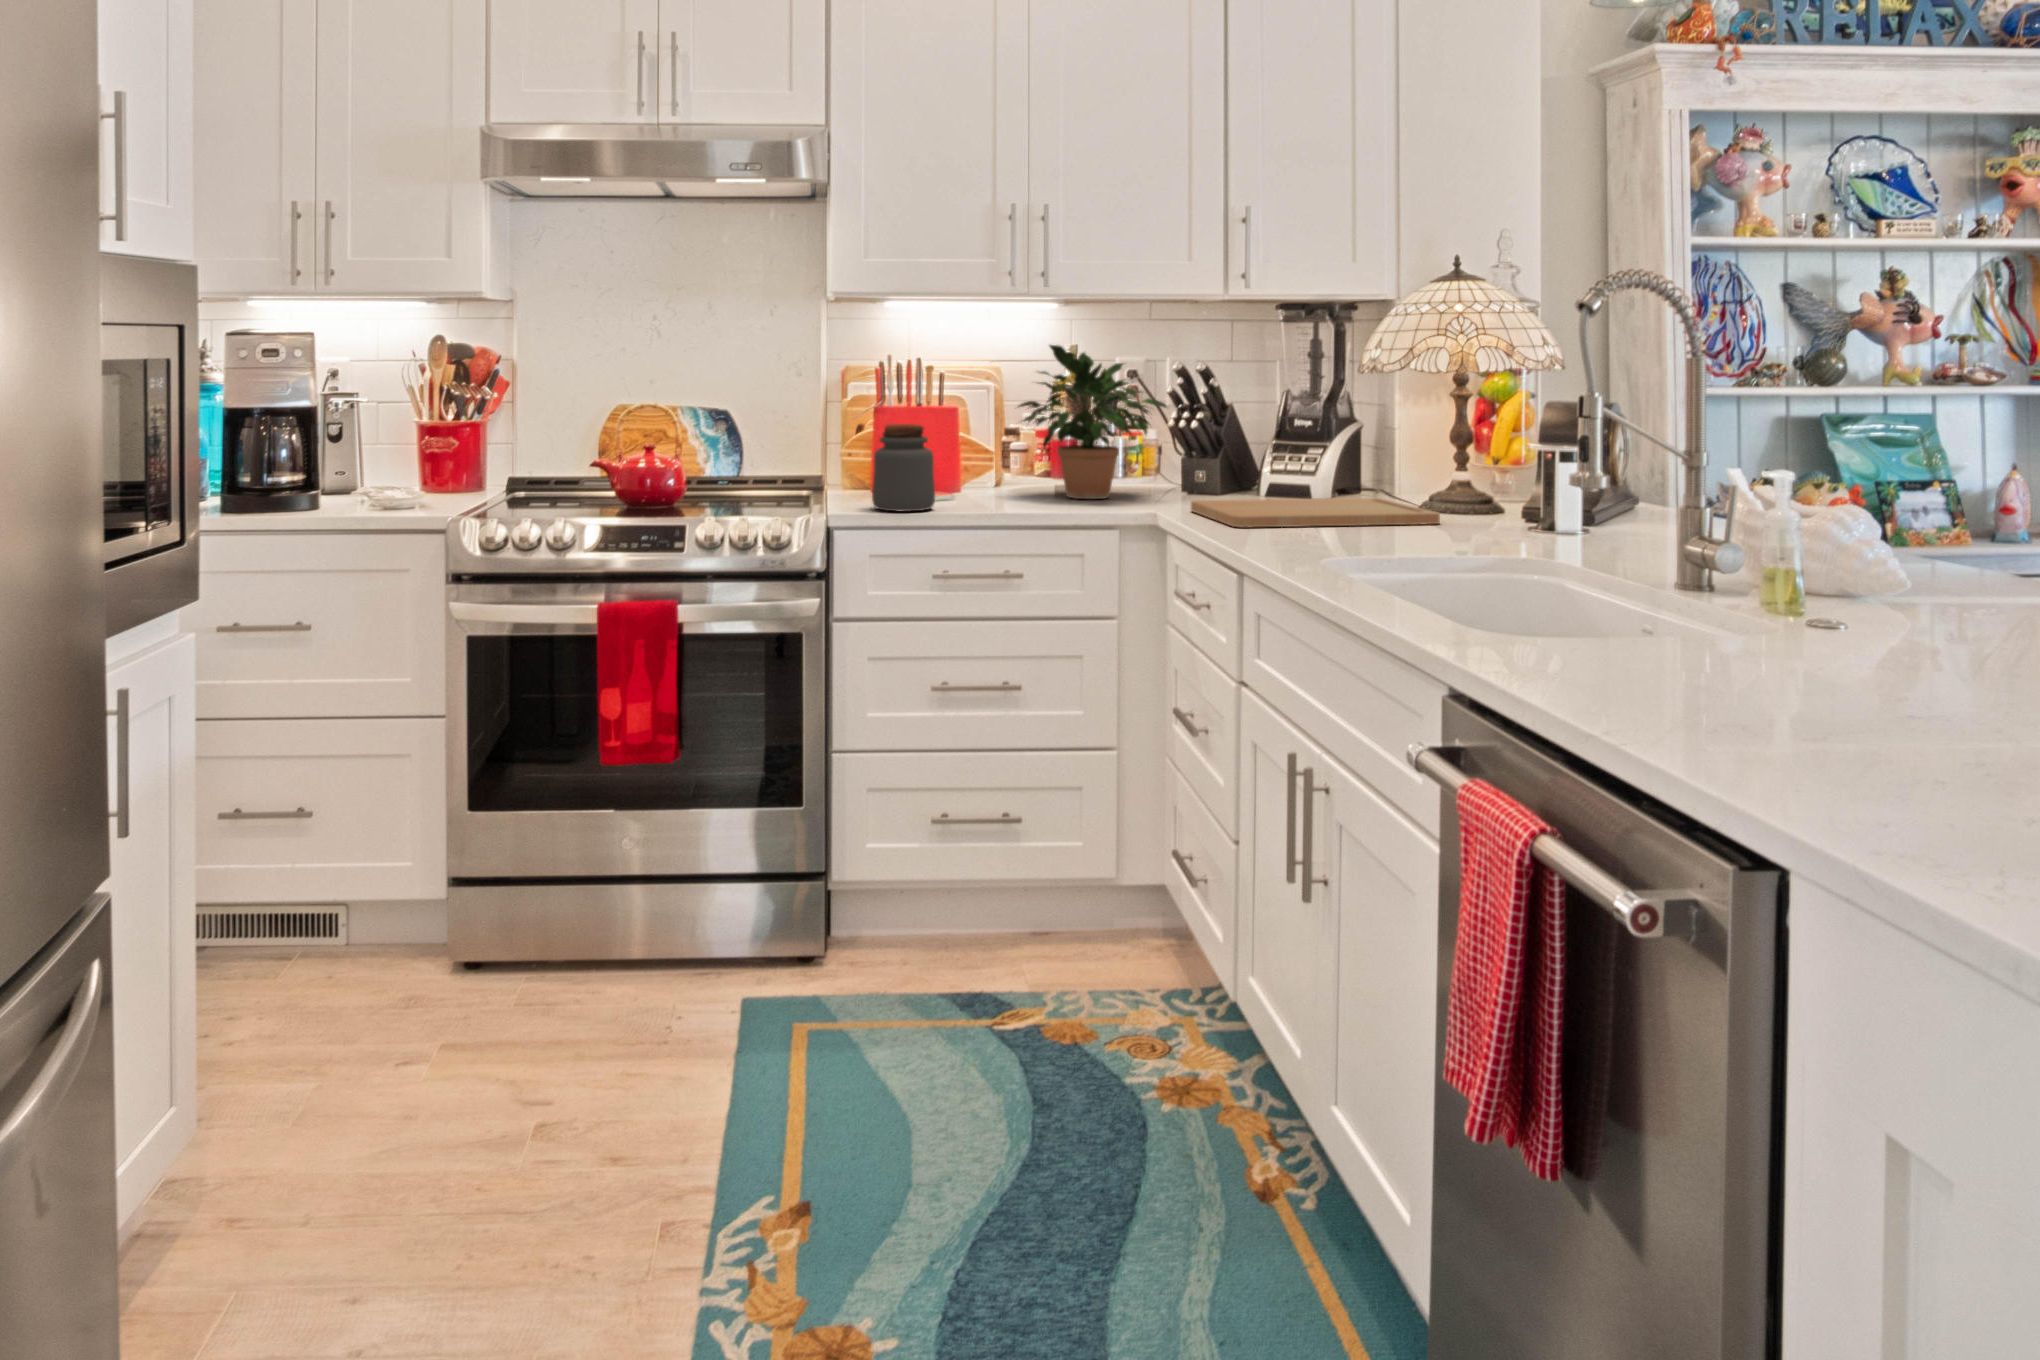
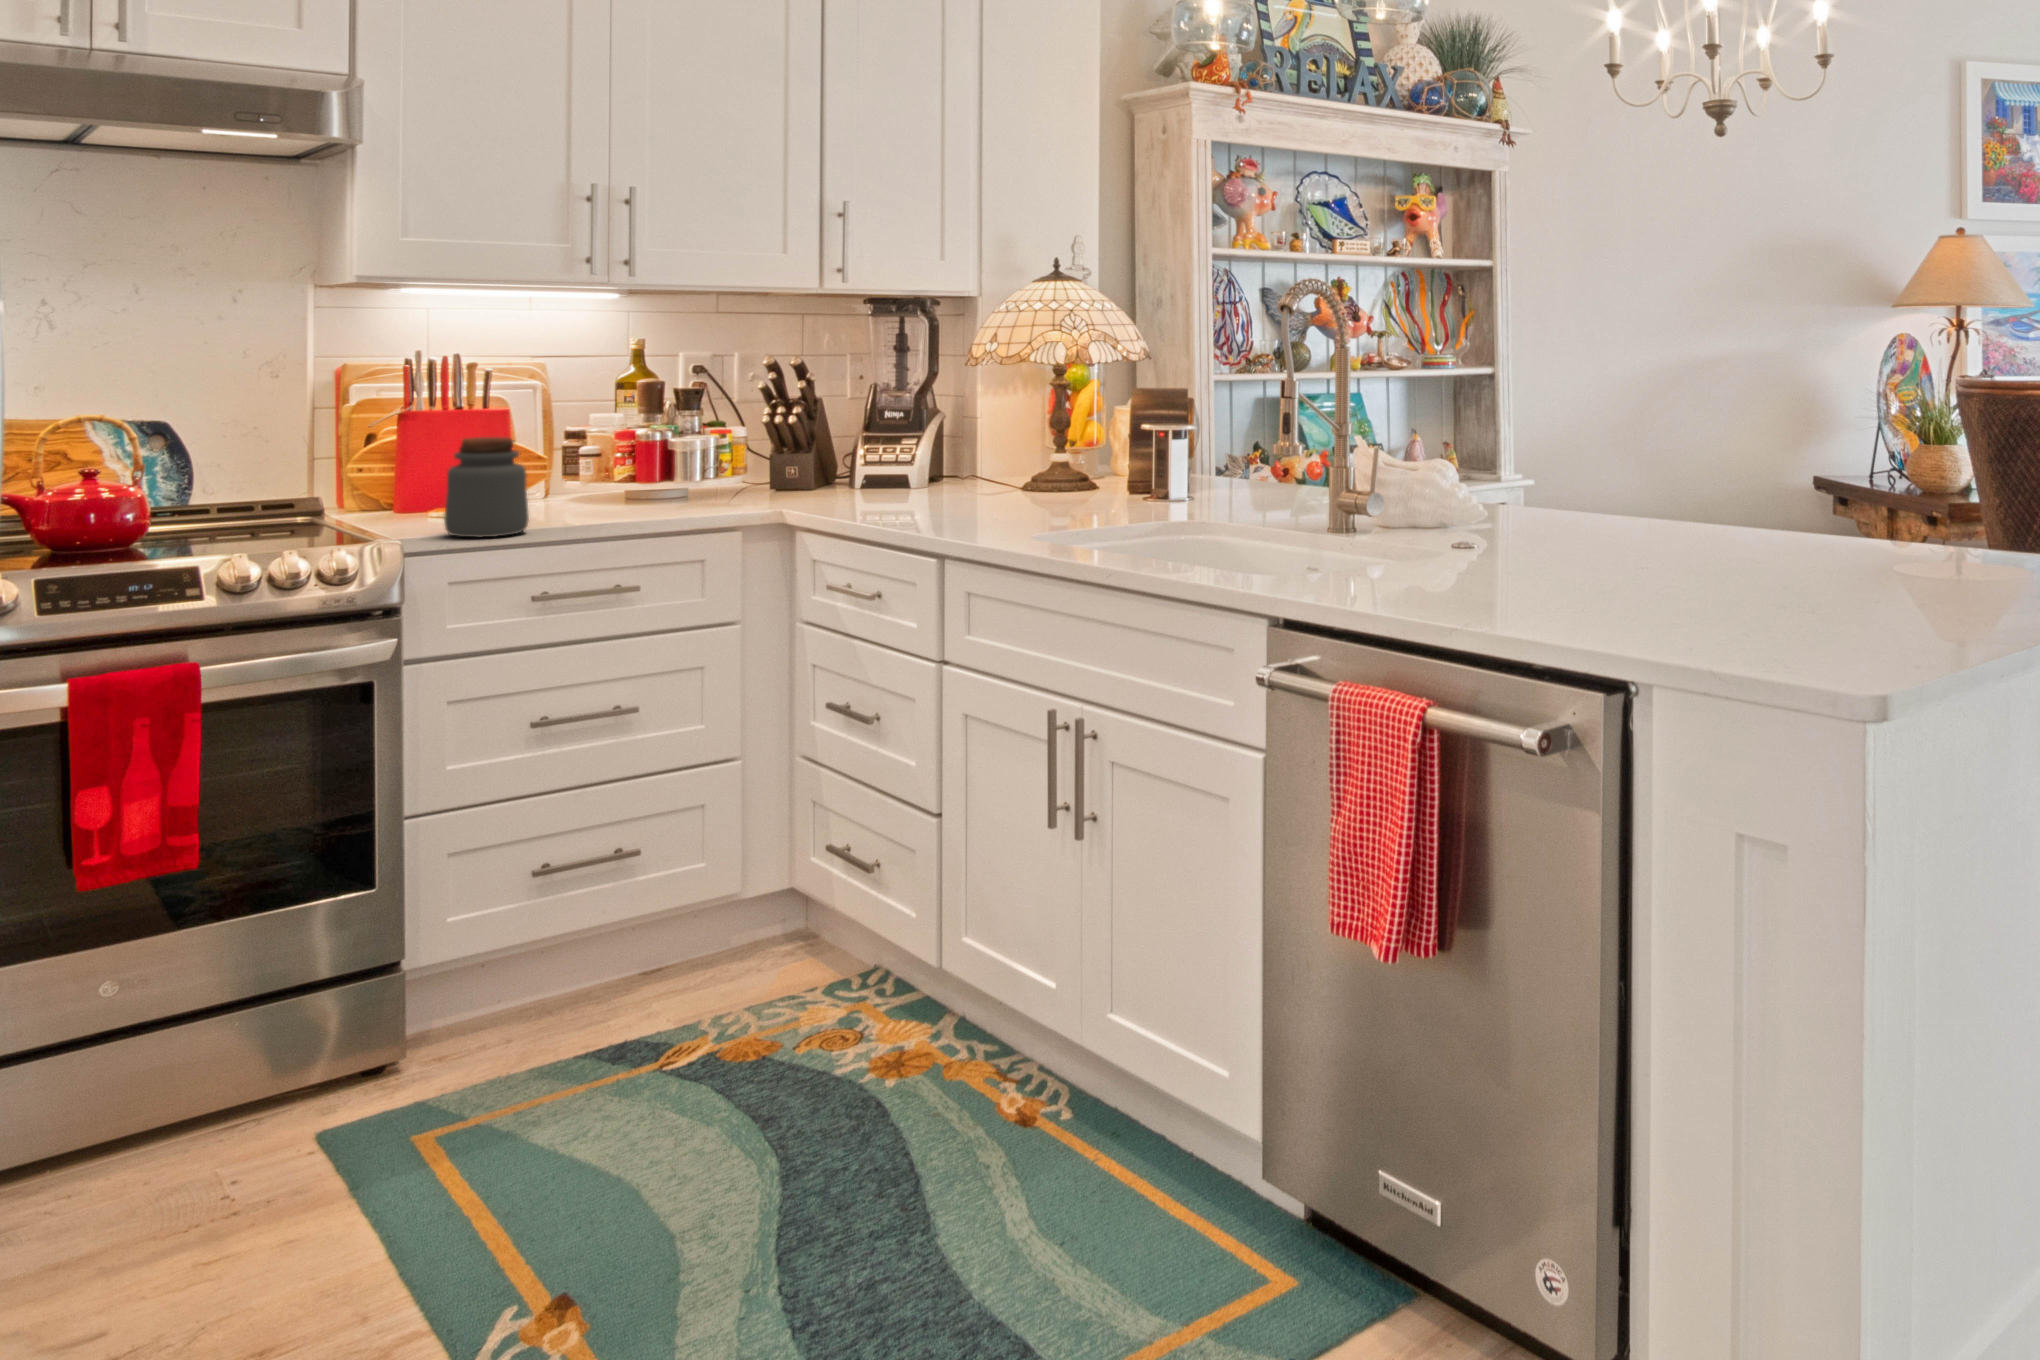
potted plant: present [1018,345,1167,499] -> none [589,342,783,508]
cutting board: present [1191,498,1440,527] -> none [819,488,1062,525]

